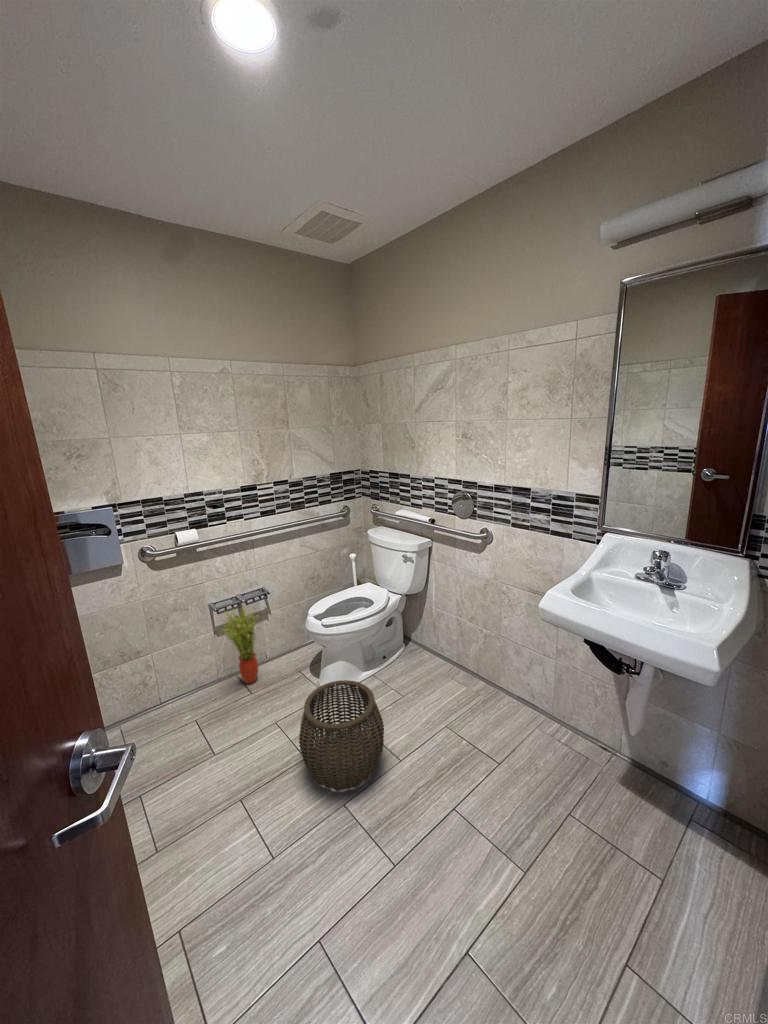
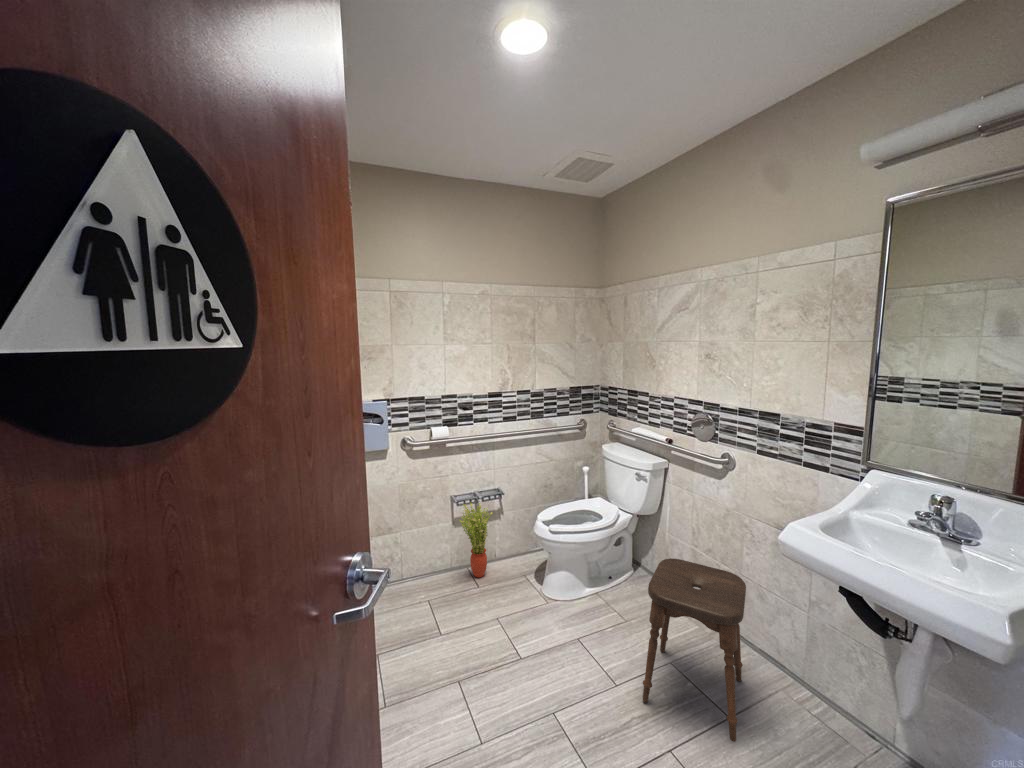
stool: none [425,634,509,785] -> present [643,558,746,742]
woven basket: present [299,680,384,791] -> none [517,586,602,699]

